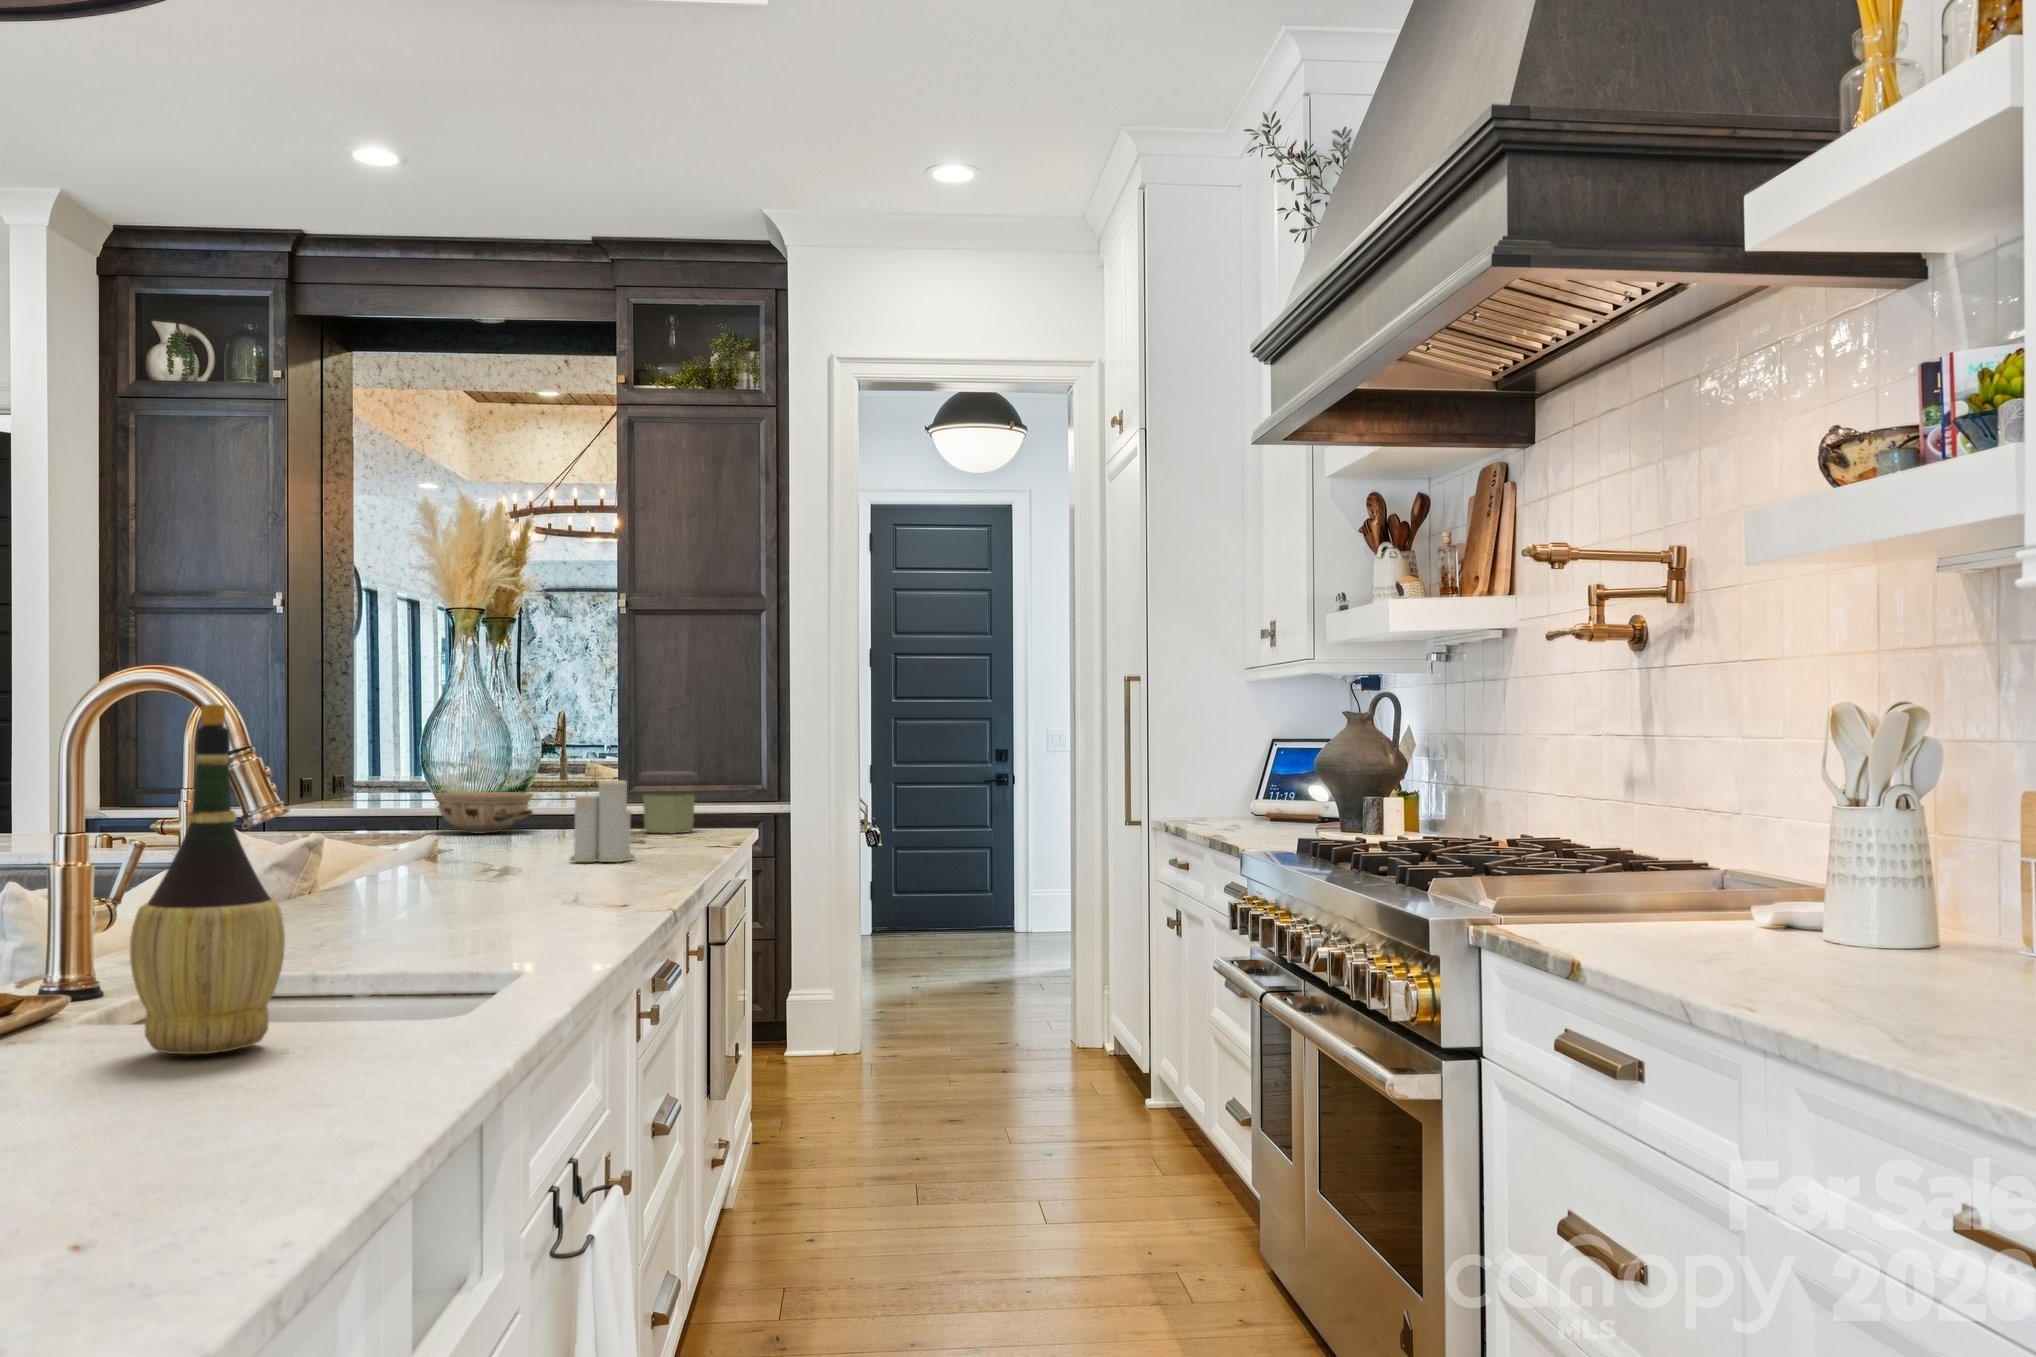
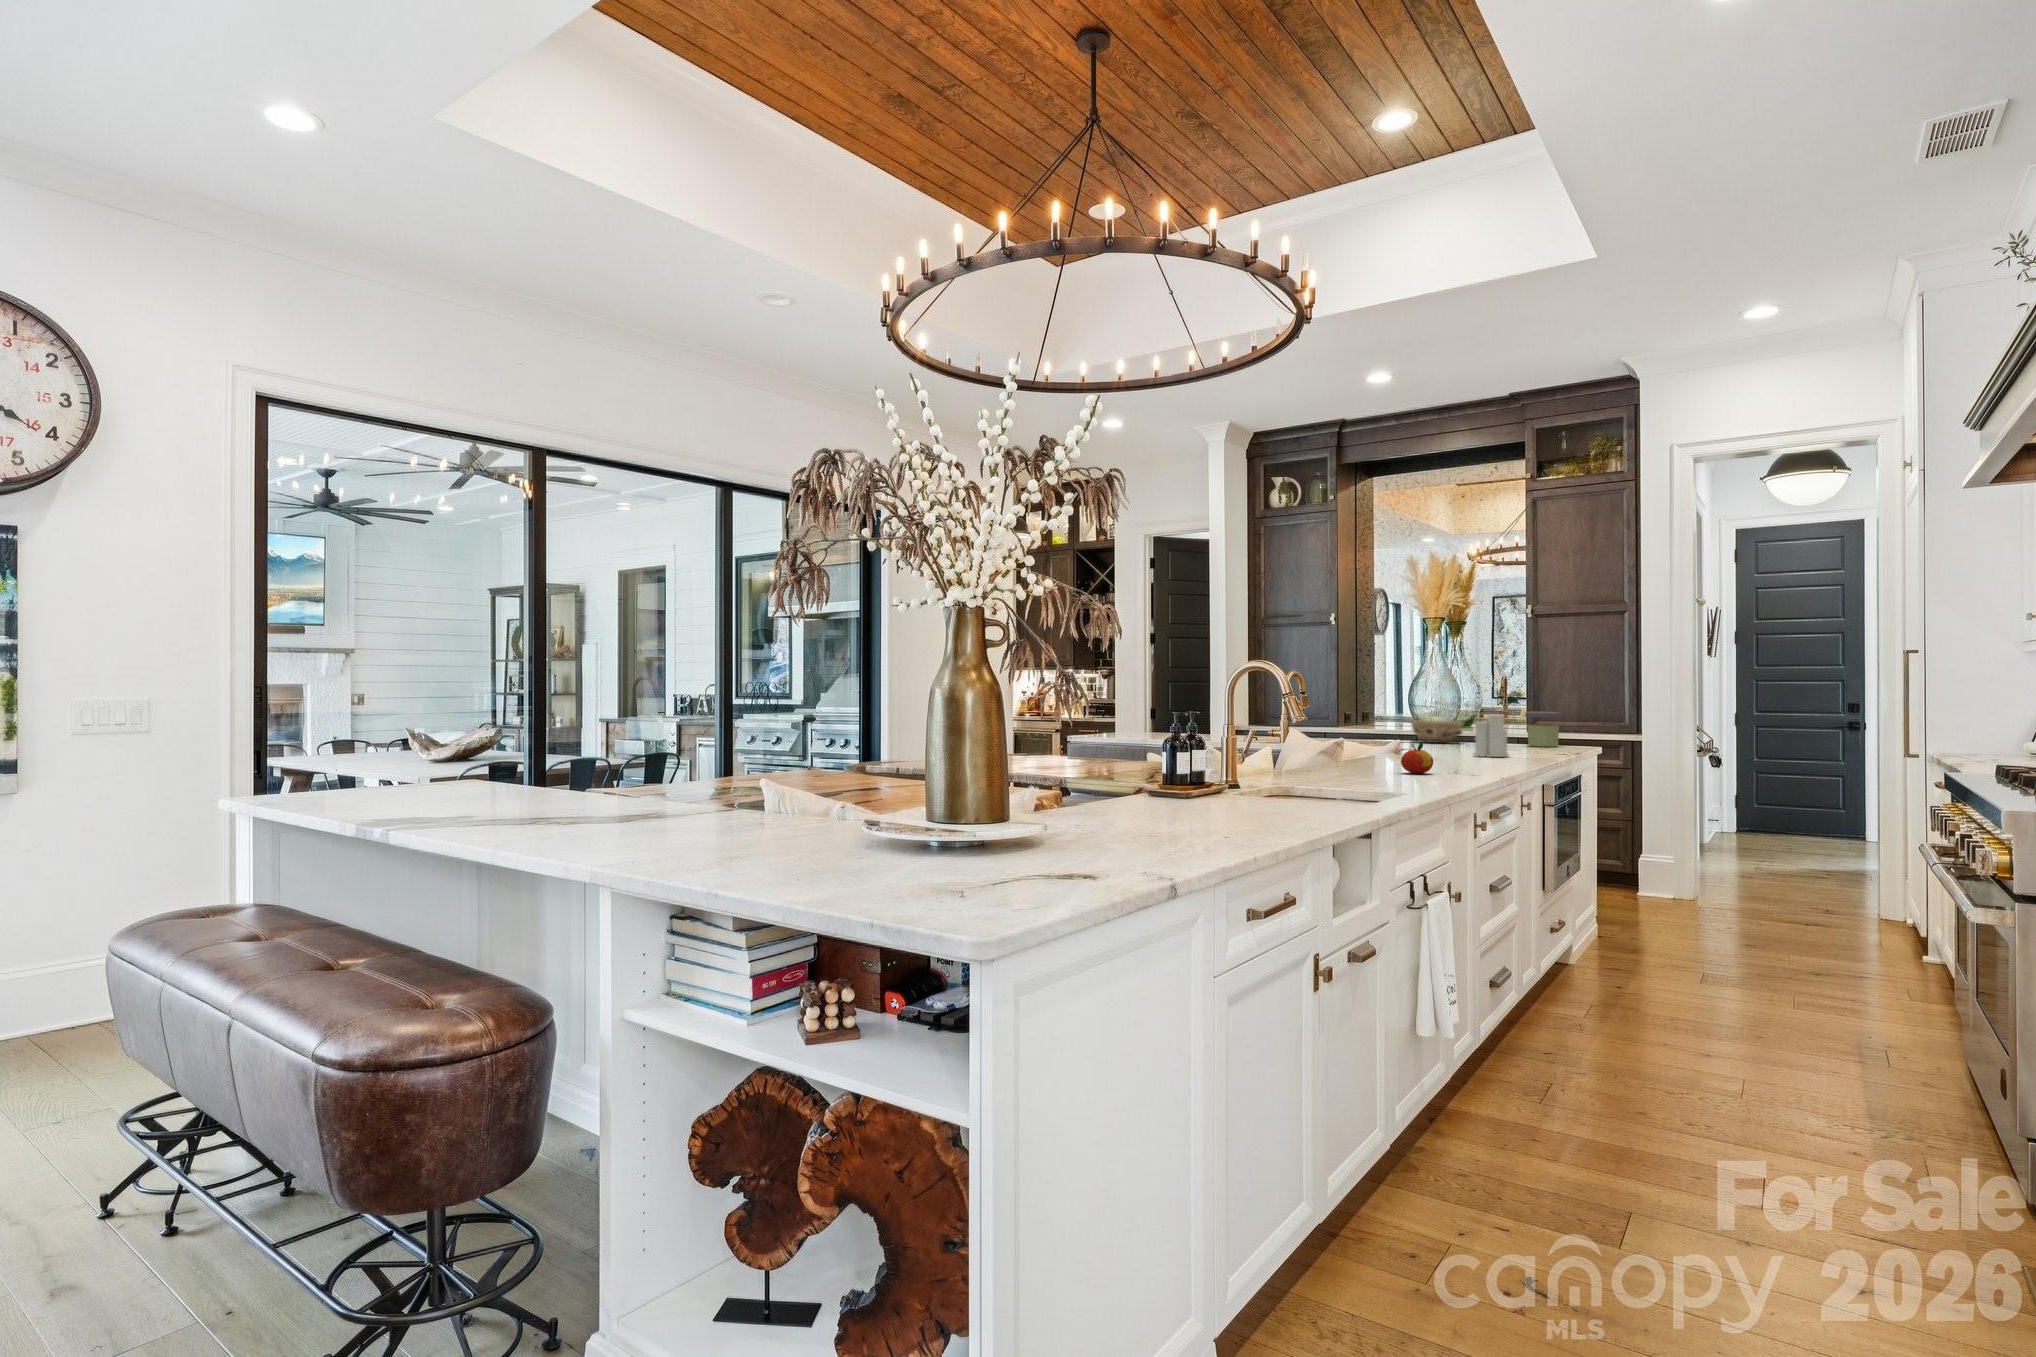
wine bottle: present [130,704,285,1054] -> none [1269,676,1320,798]
apple: none [455,848,524,919] -> present [1401,741,1433,773]

